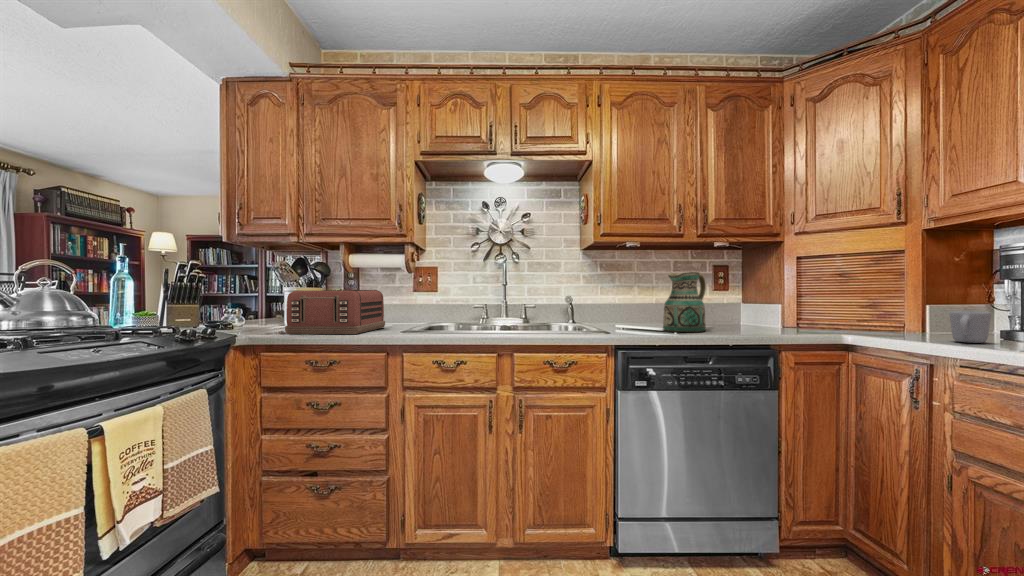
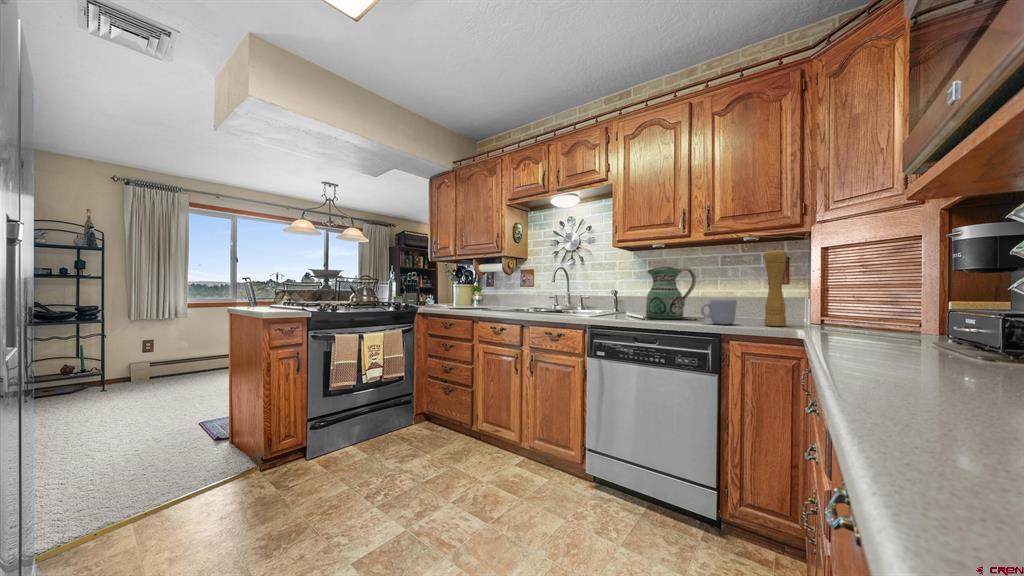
pepper mill: none [797,258,820,333] -> present [764,249,787,326]
toaster: present [285,290,385,334] -> none [441,283,497,308]
mug: present [949,311,991,343] -> present [701,299,737,324]

